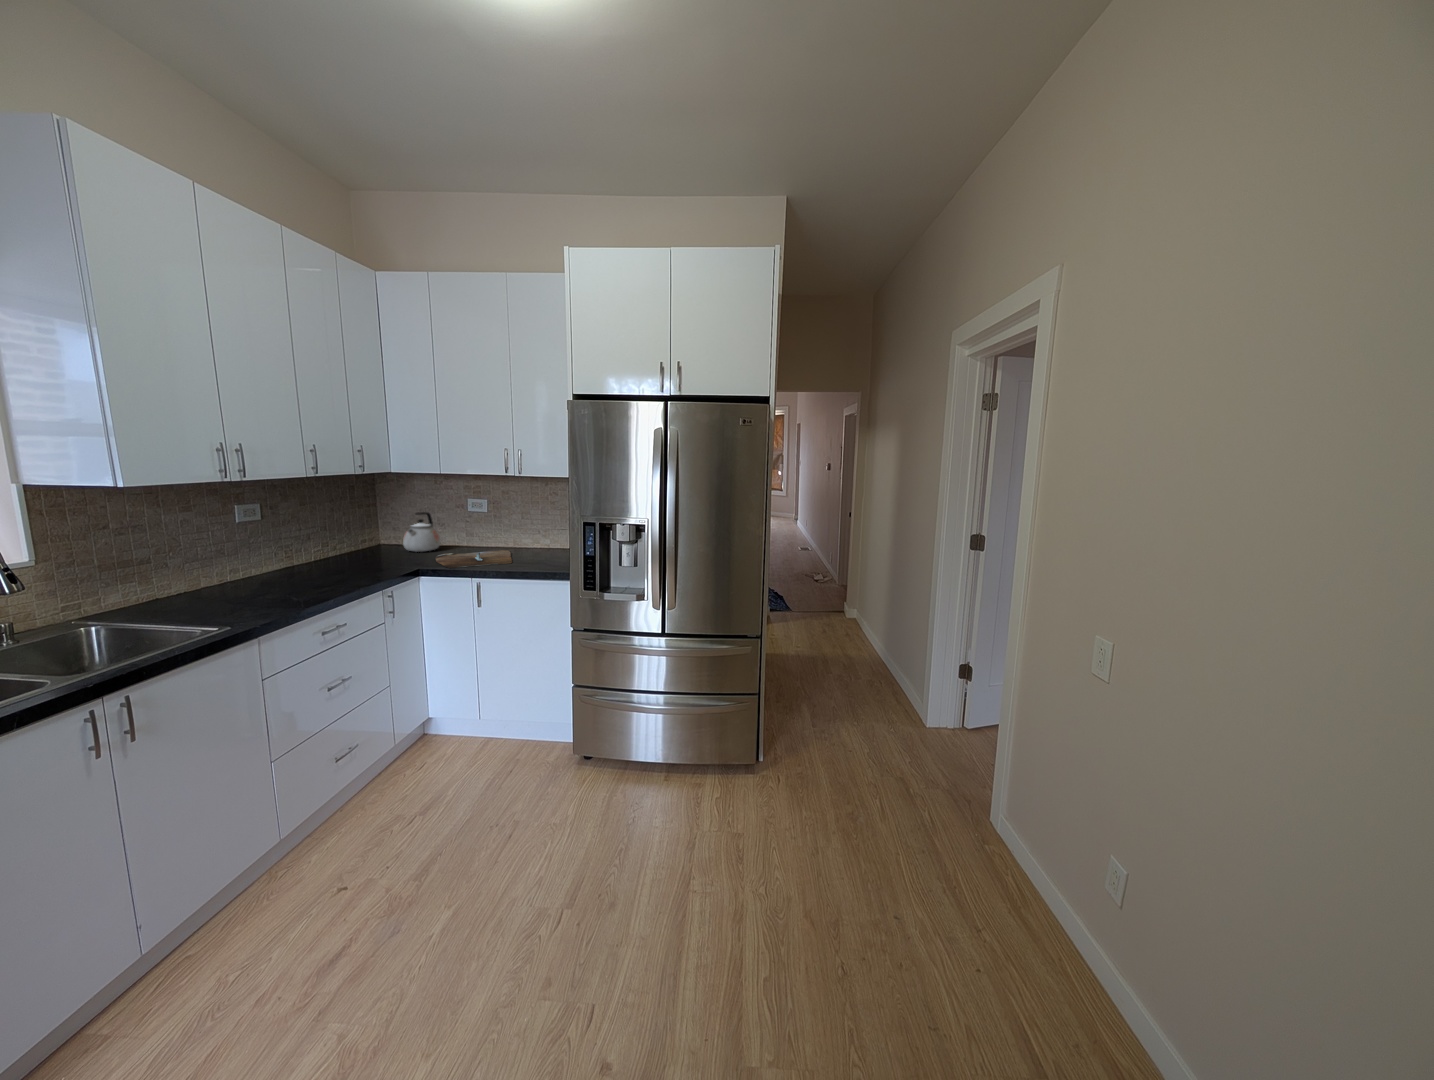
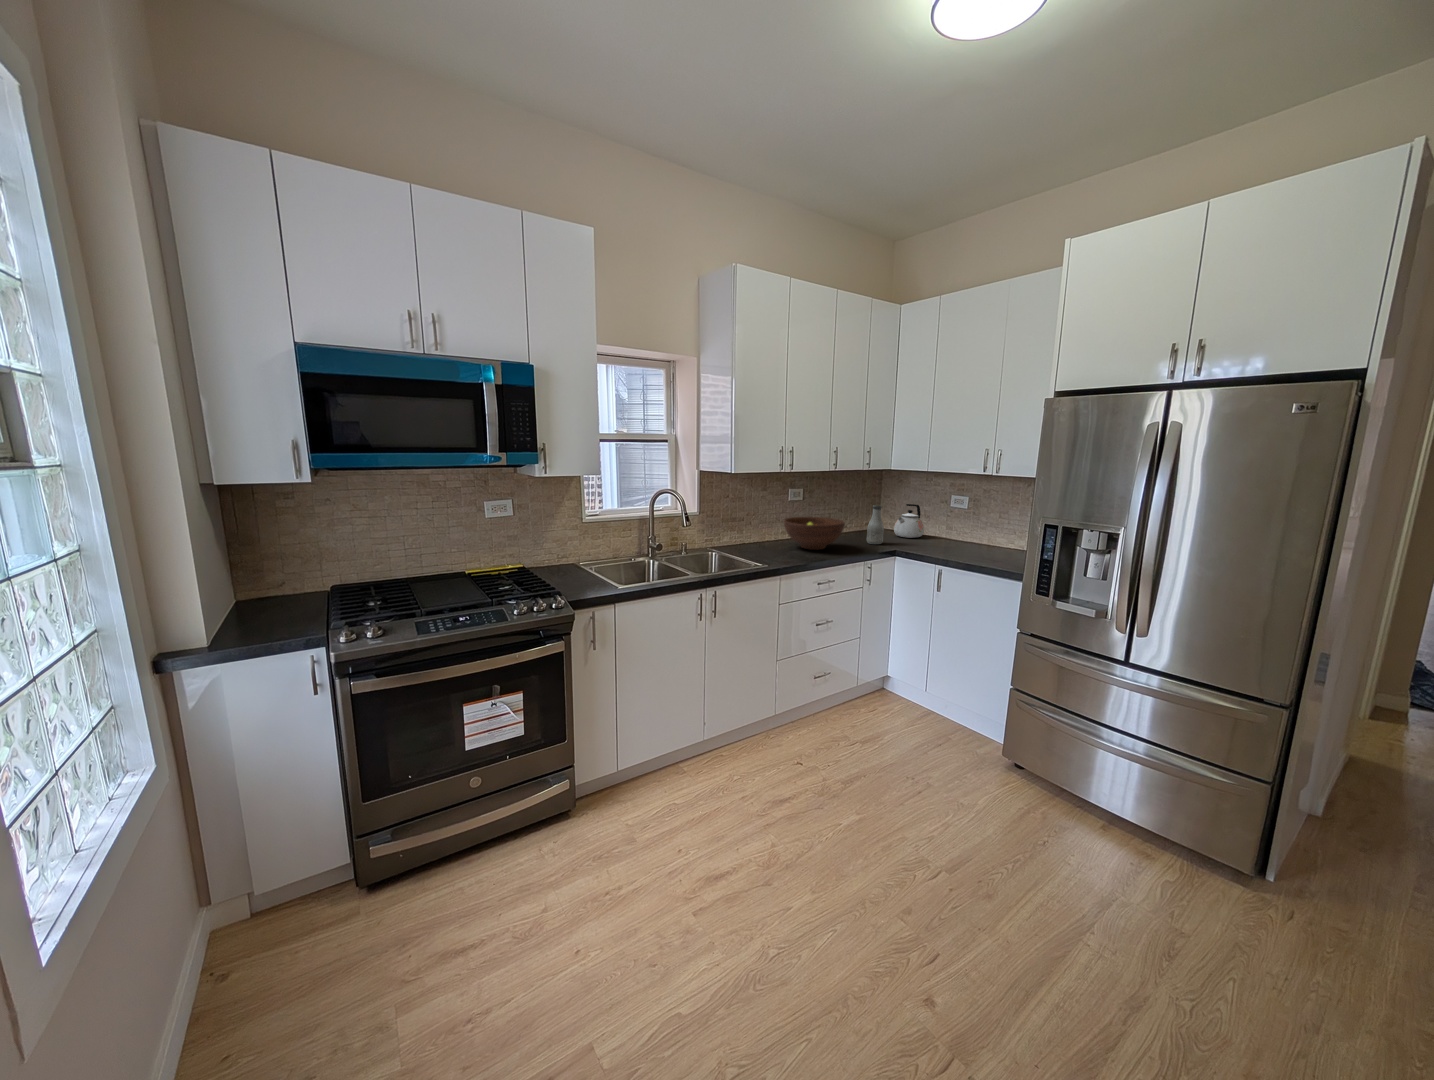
bottle: none [373,517,396,566] -> present [867,505,884,545]
fruit bowl: none [238,540,345,588] -> present [784,517,845,550]
cutting board: present [435,550,512,568] -> none [913,541,983,558]

